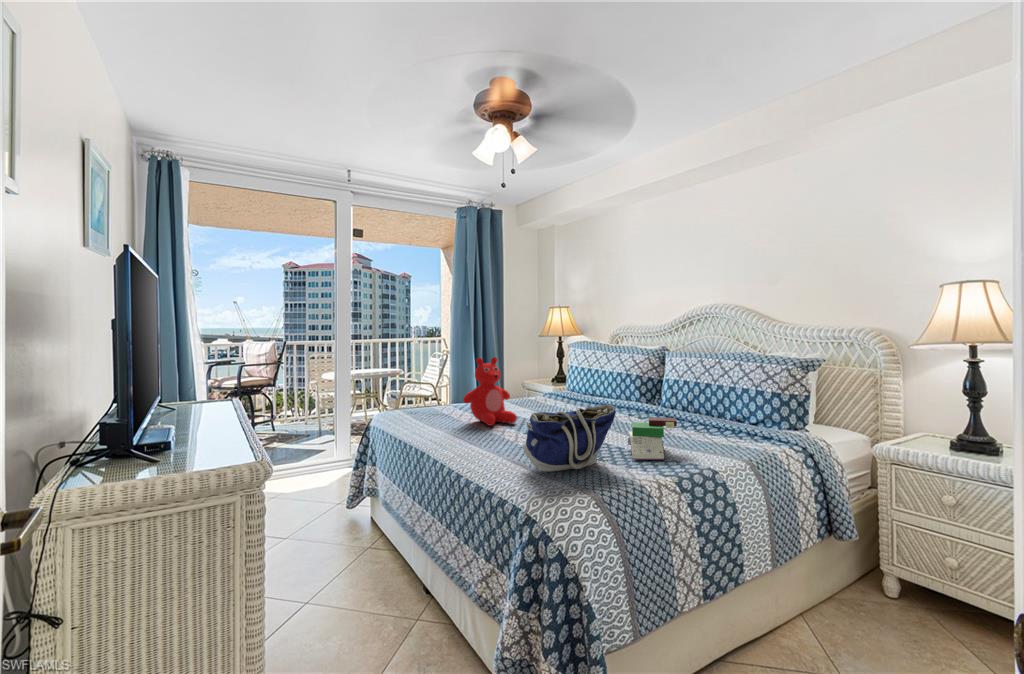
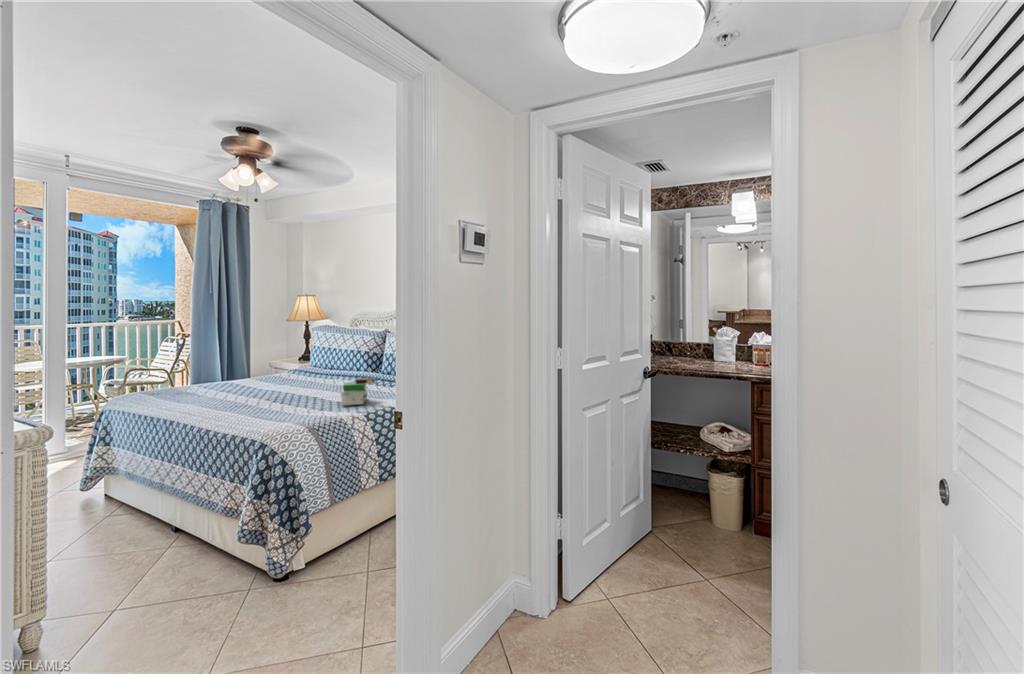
teddy bear: present [463,357,517,426] -> none [210,341,260,396]
tote bag: present [523,404,616,471] -> none [259,370,328,417]

